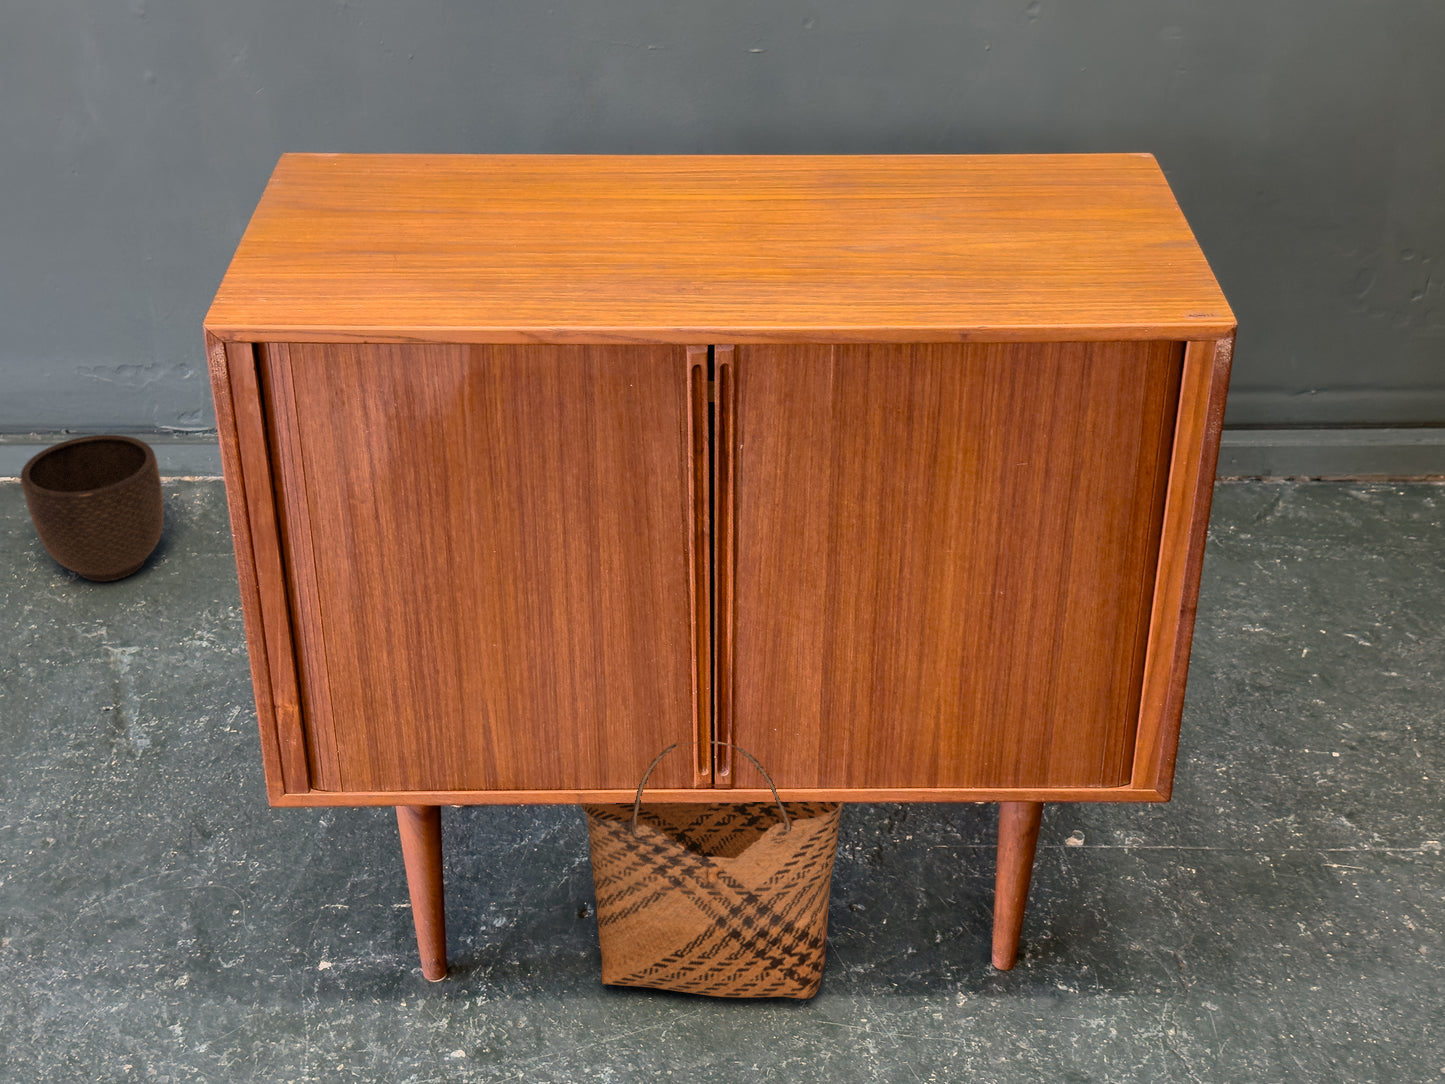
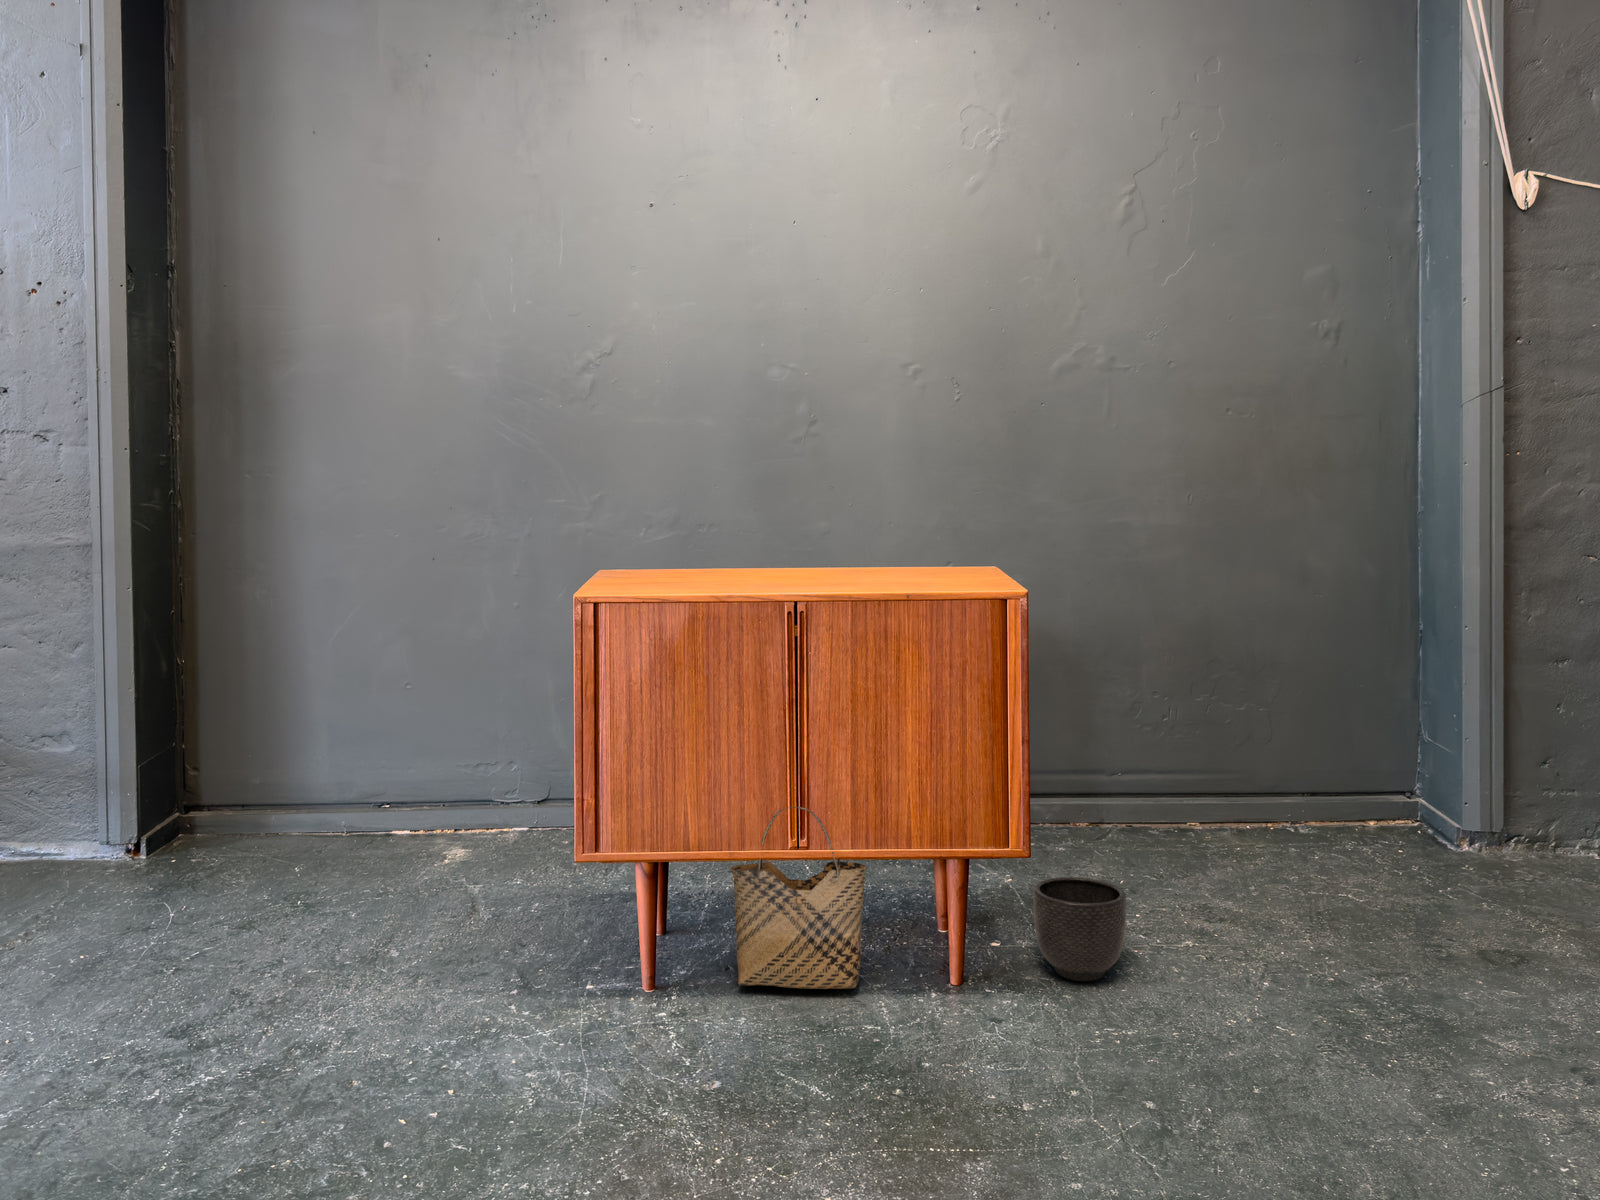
planter: present [21,435,164,581] -> present [1033,877,1126,981]

